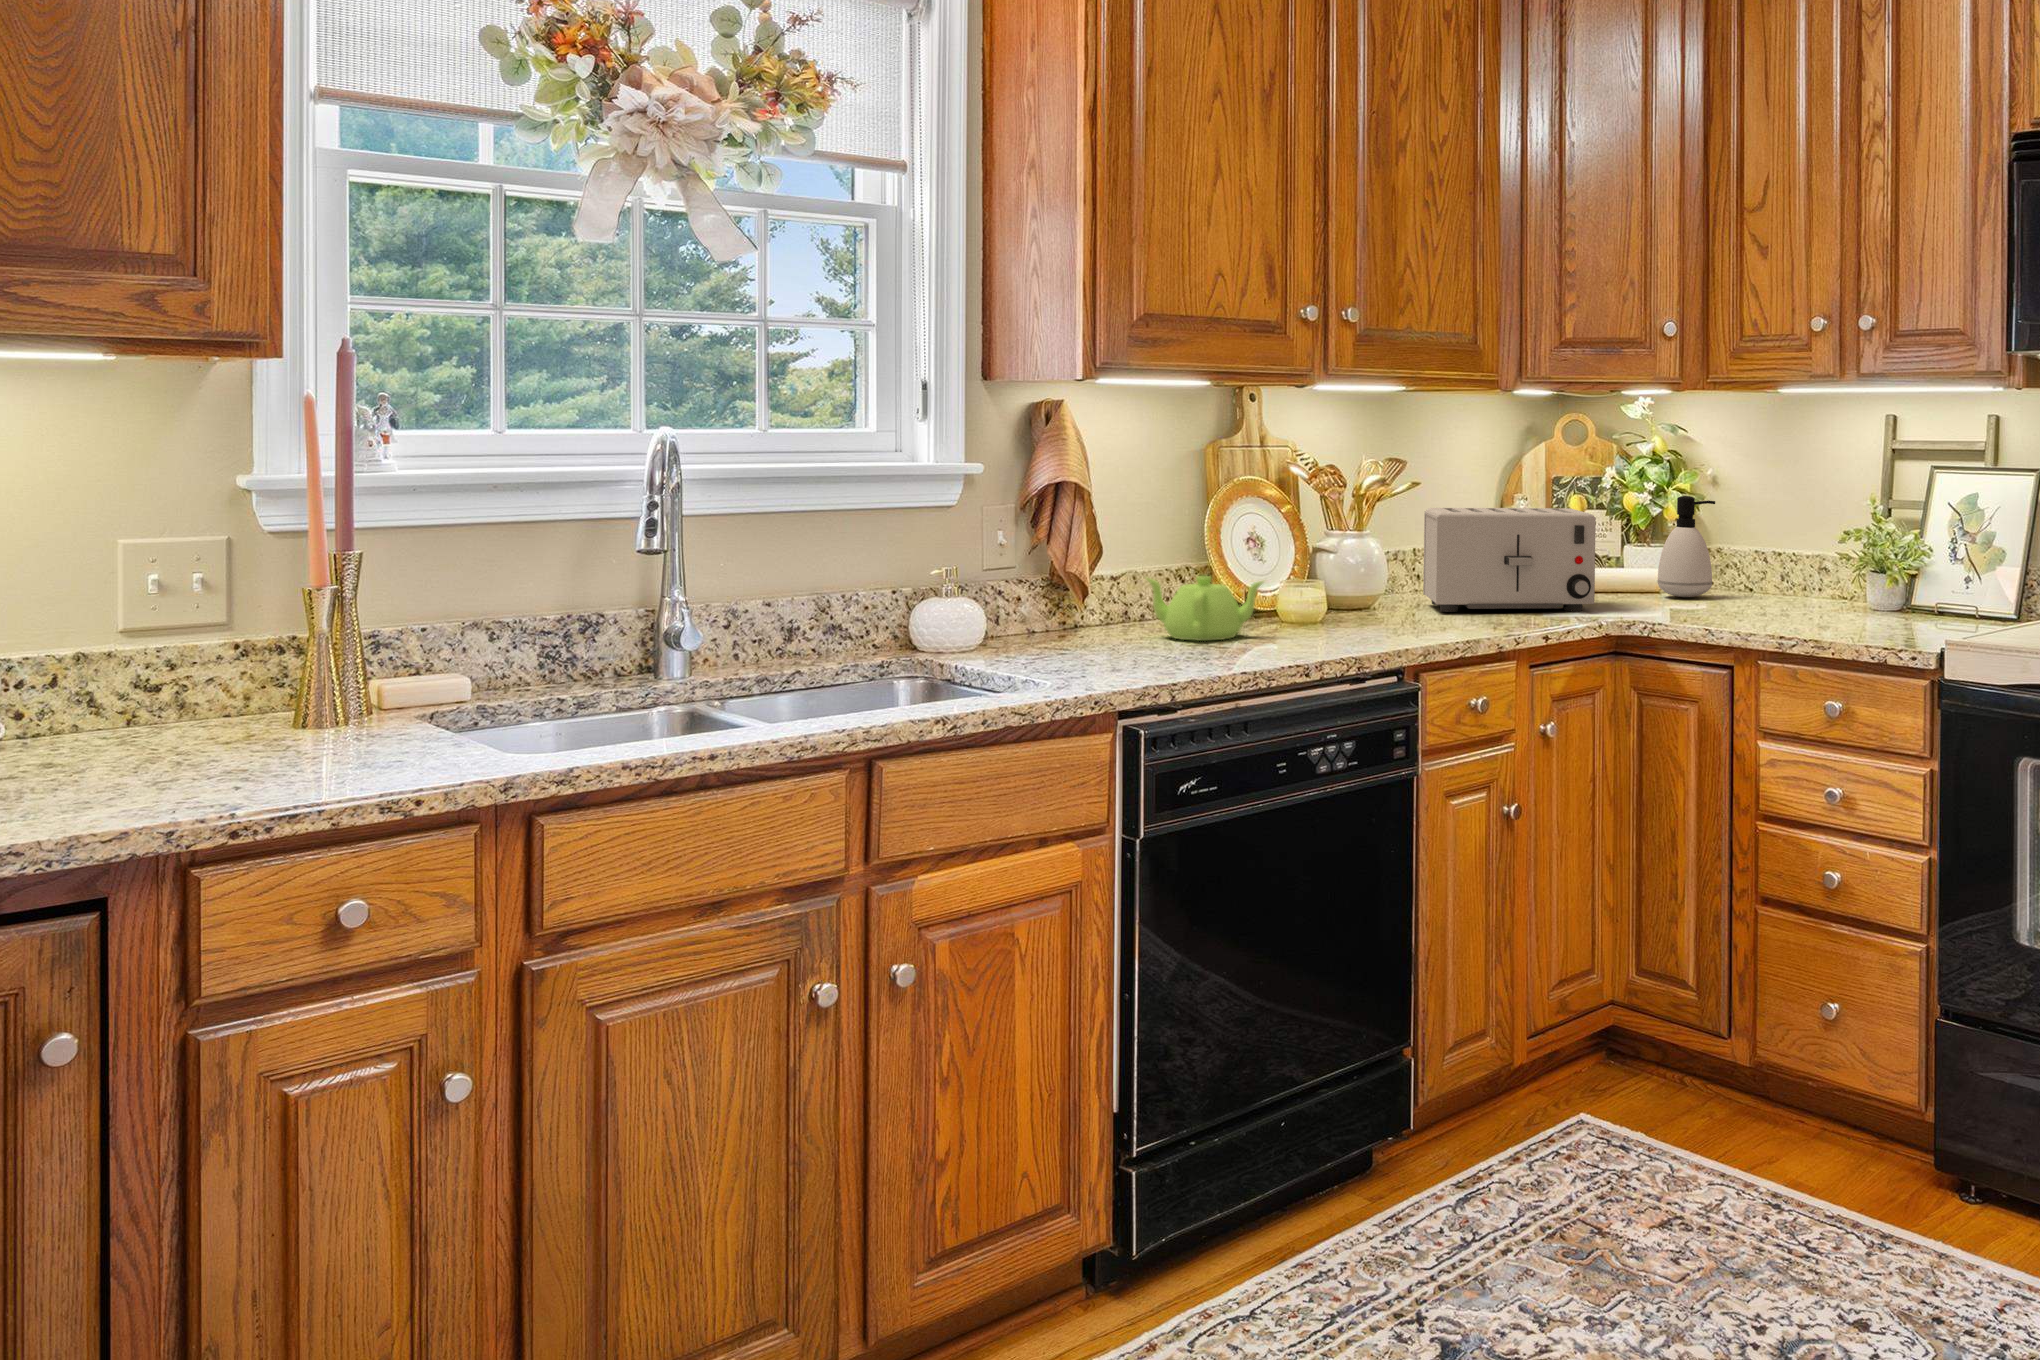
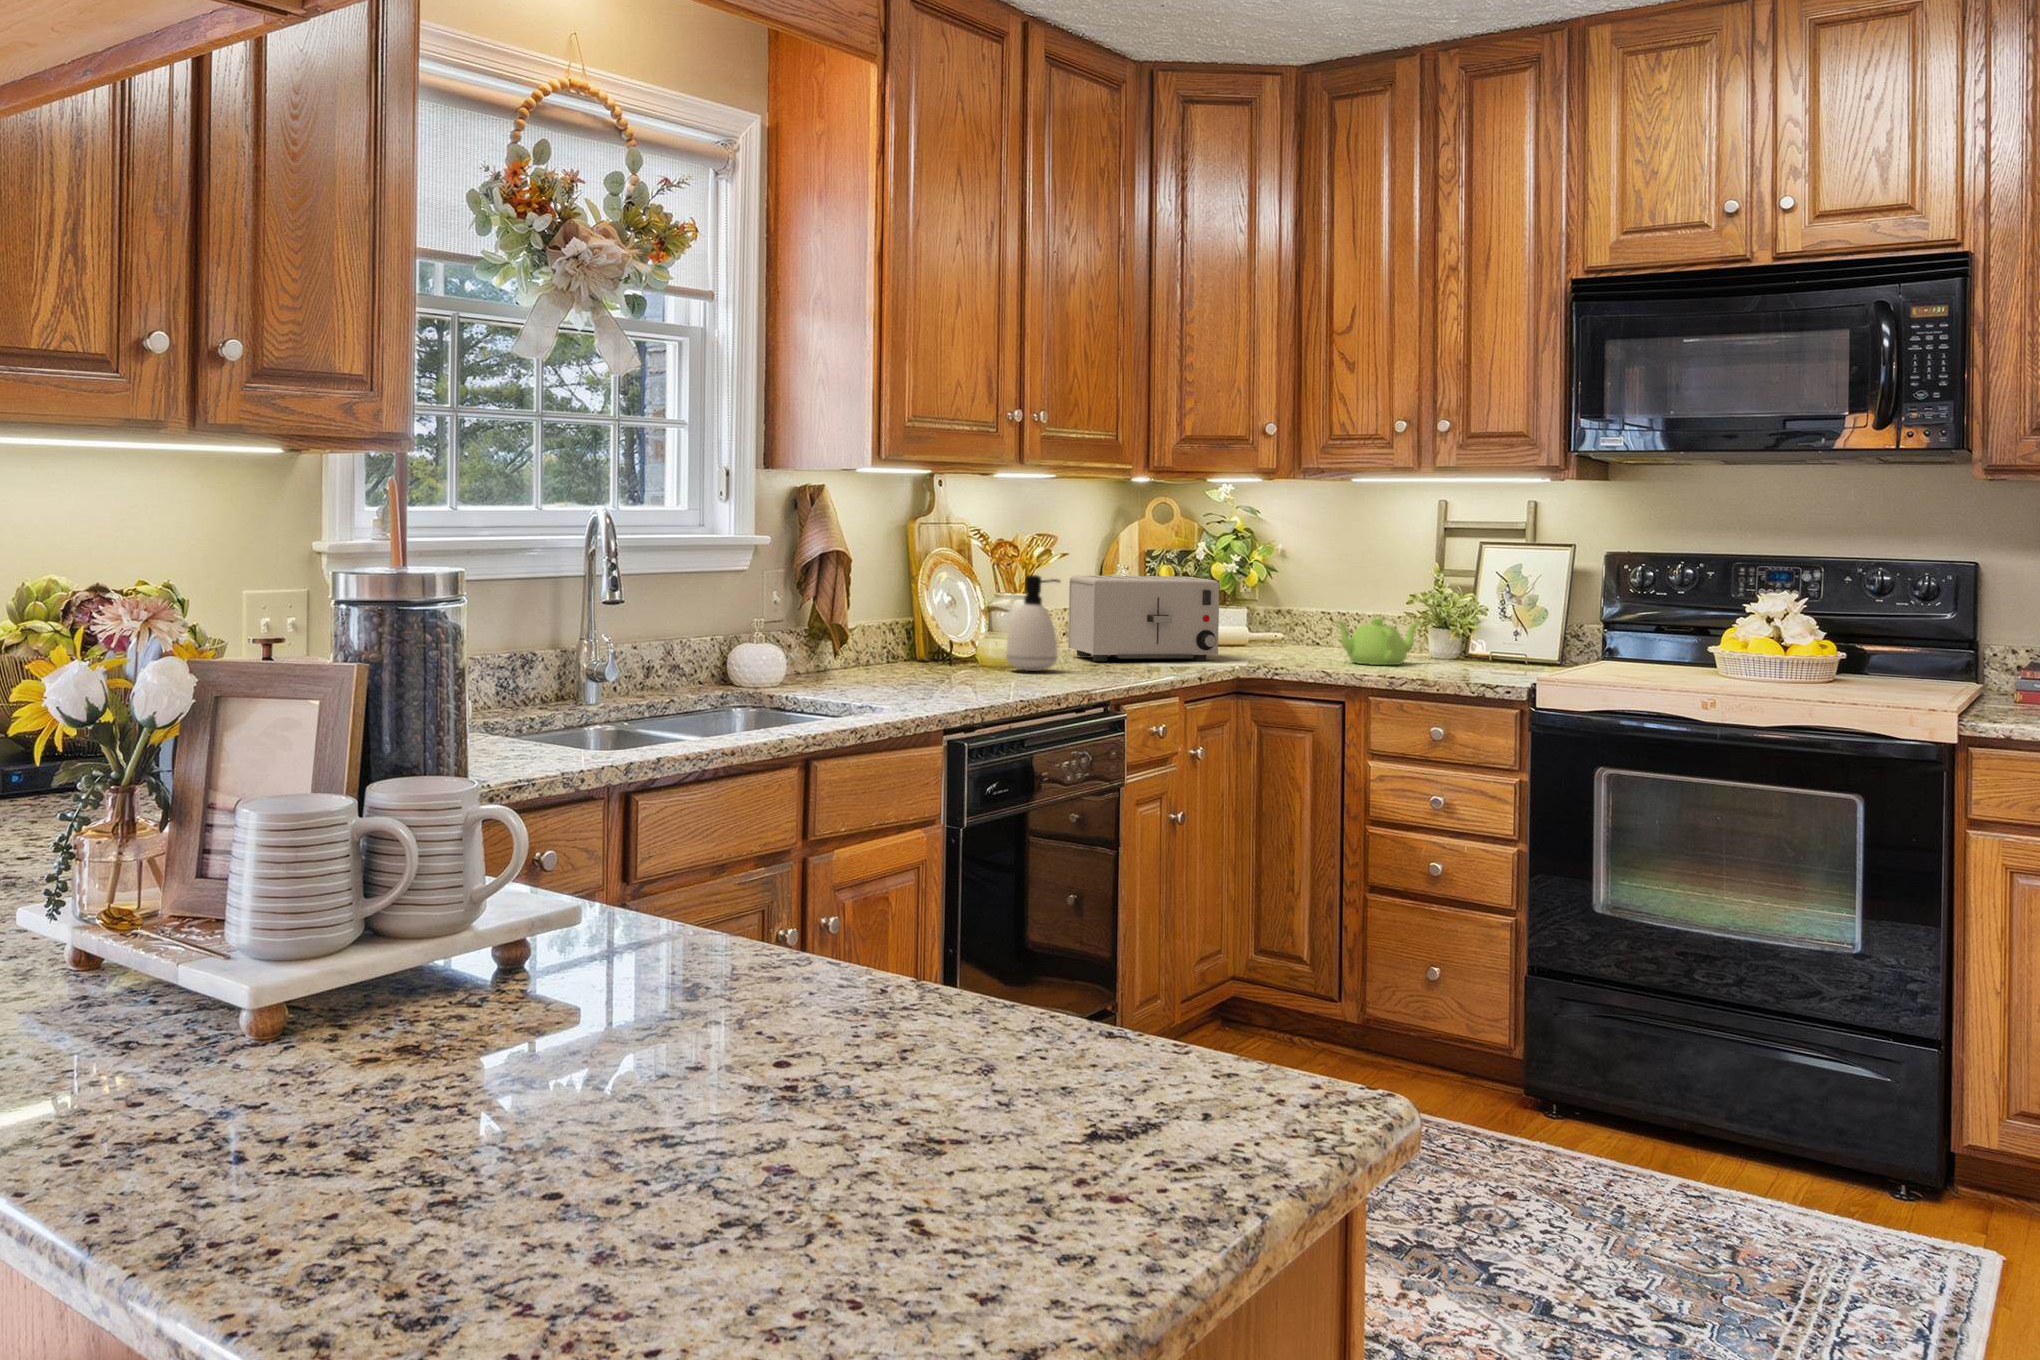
soap dispenser: present [1658,496,1715,597] -> present [1006,575,1060,671]
teapot: present [1147,576,1263,641] -> present [1337,618,1419,665]

